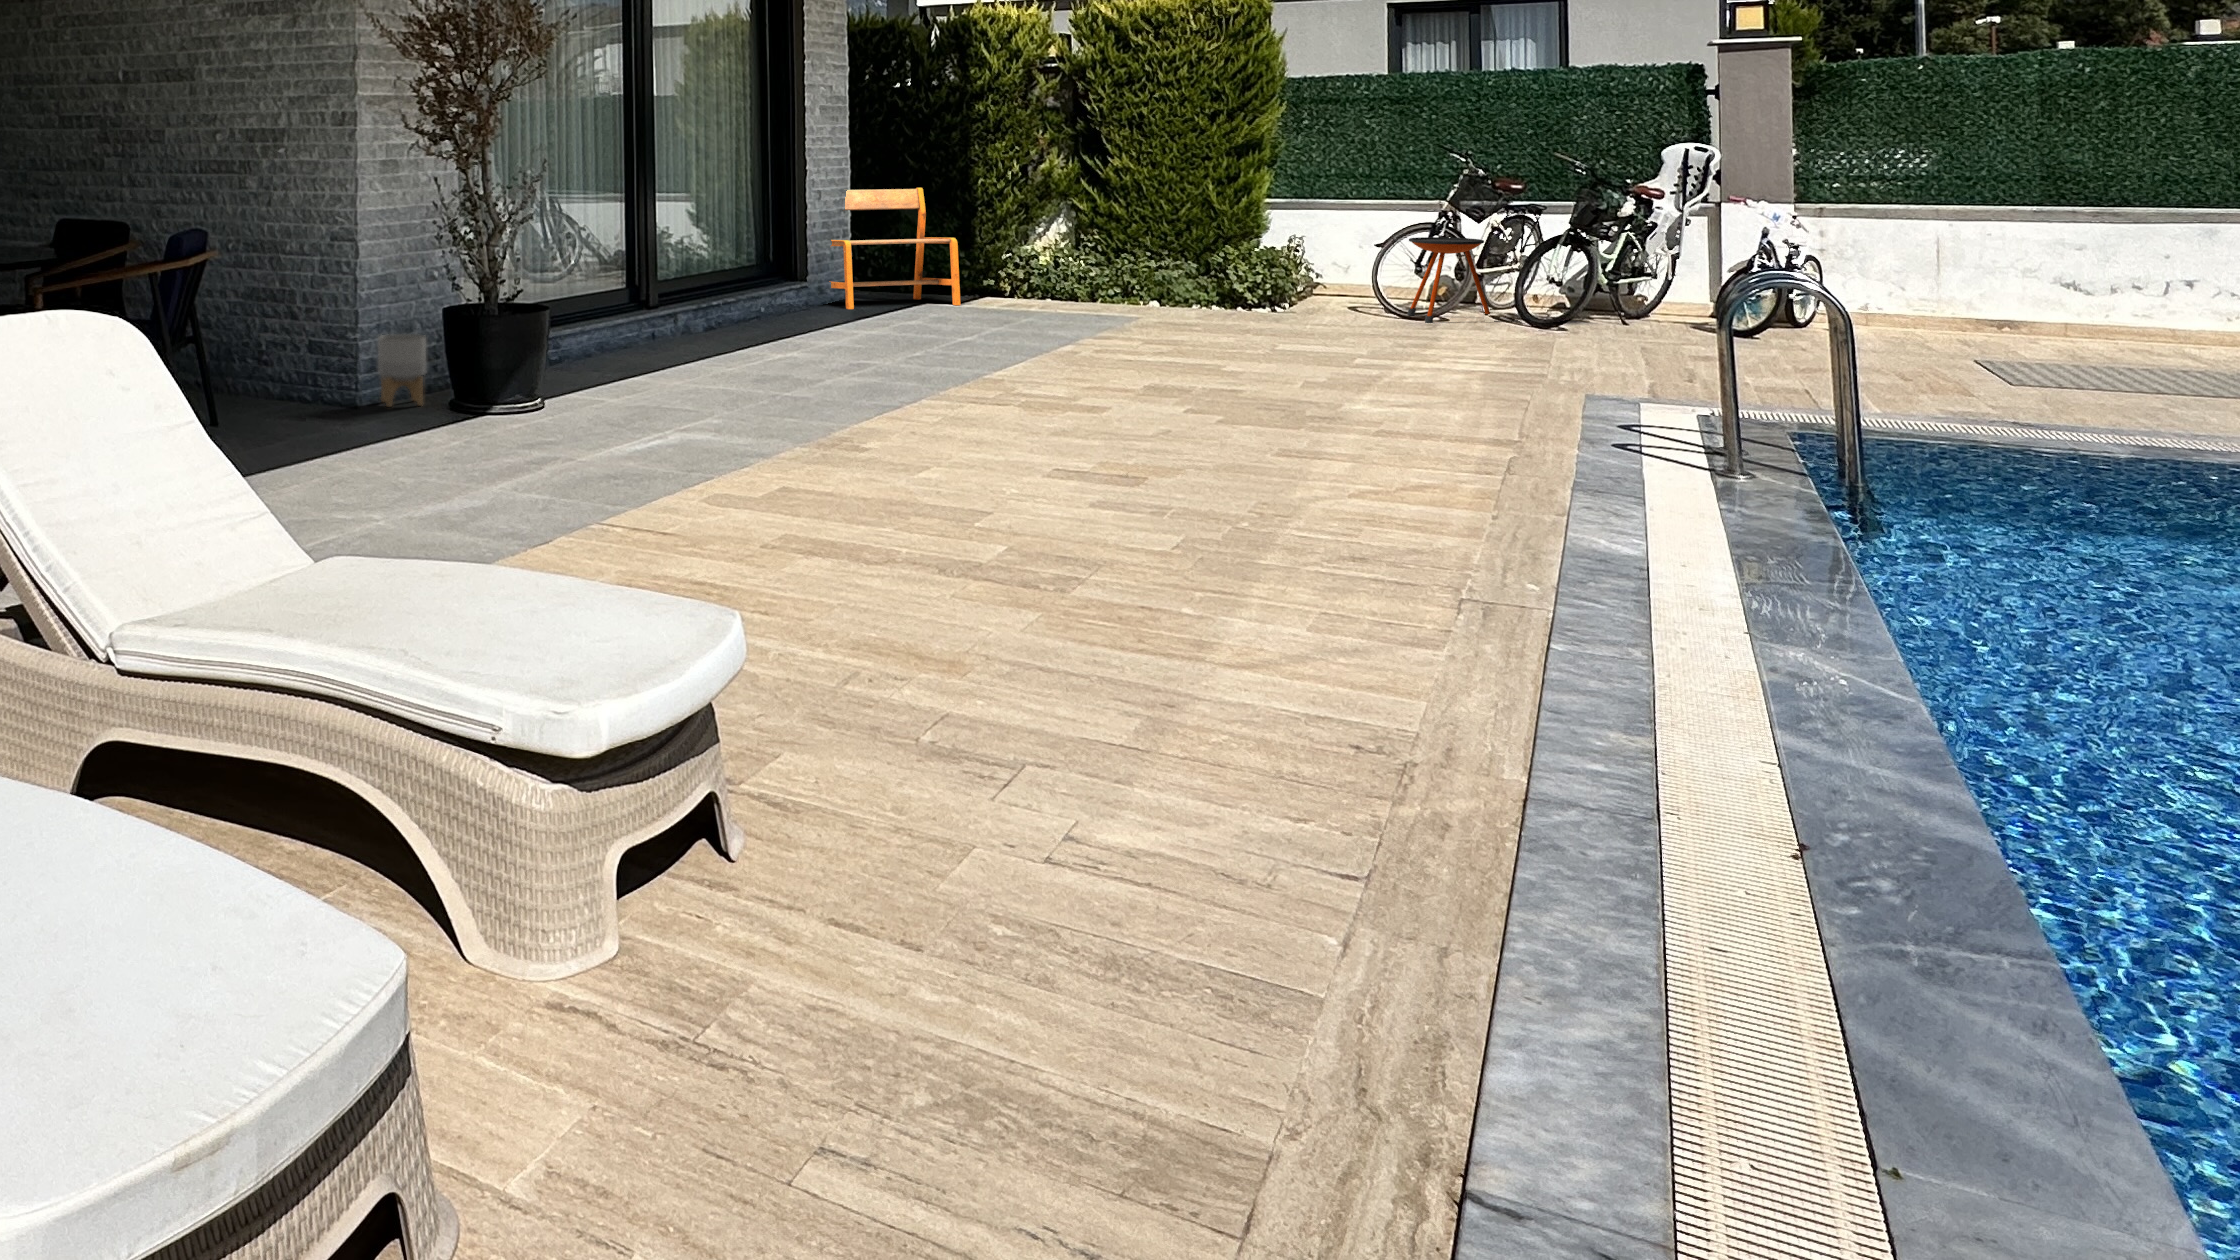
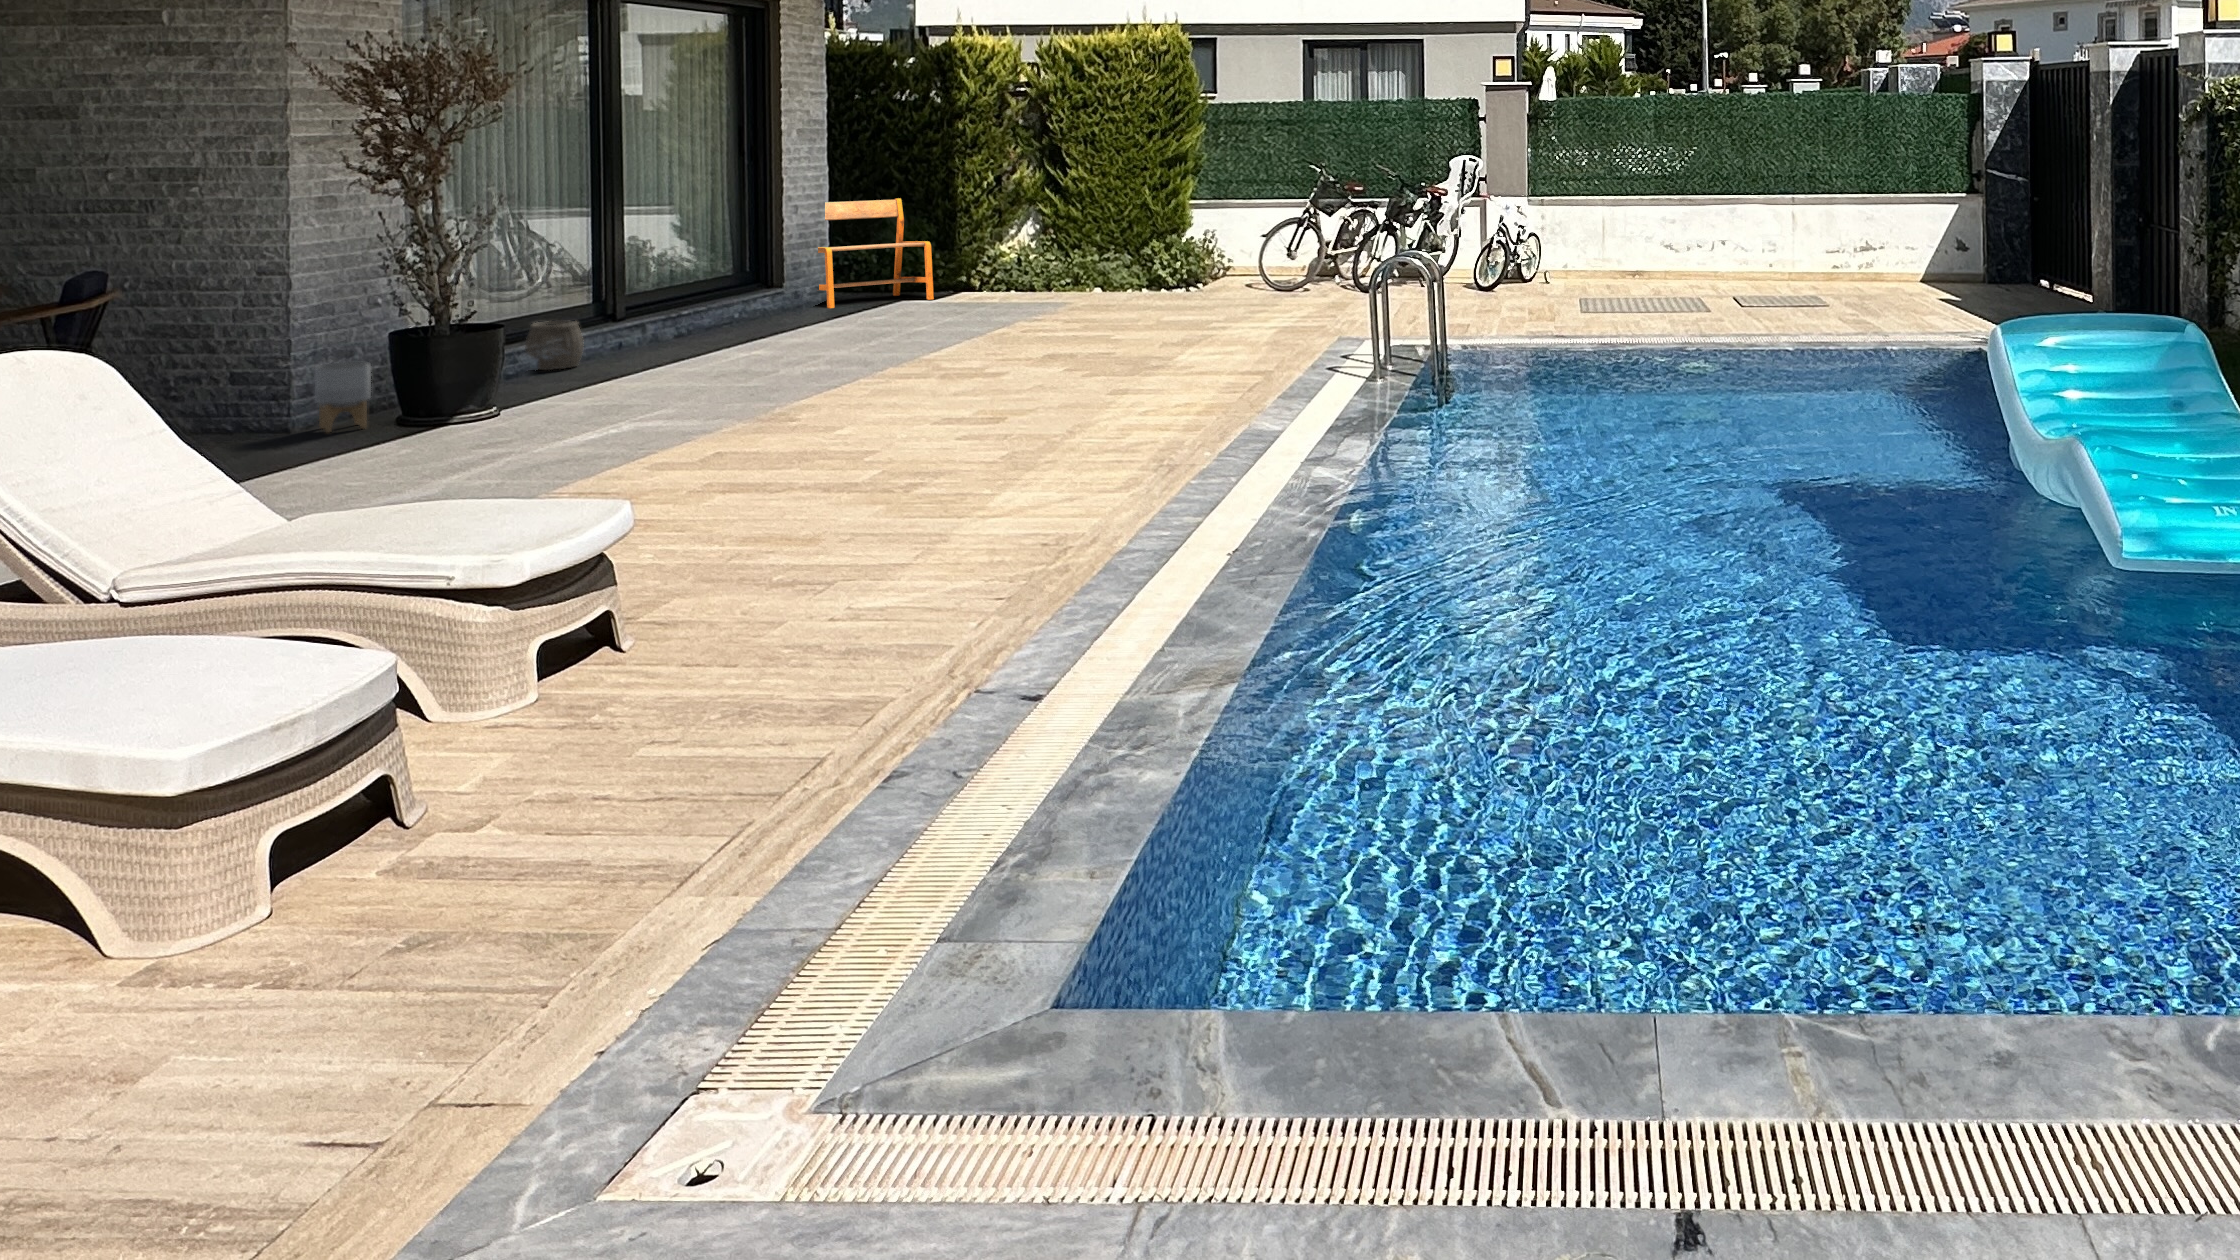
side table: present [1407,237,1490,323] -> none [1288,229,1346,295]
woven basket: none [559,305,615,357] -> present [525,321,584,370]

